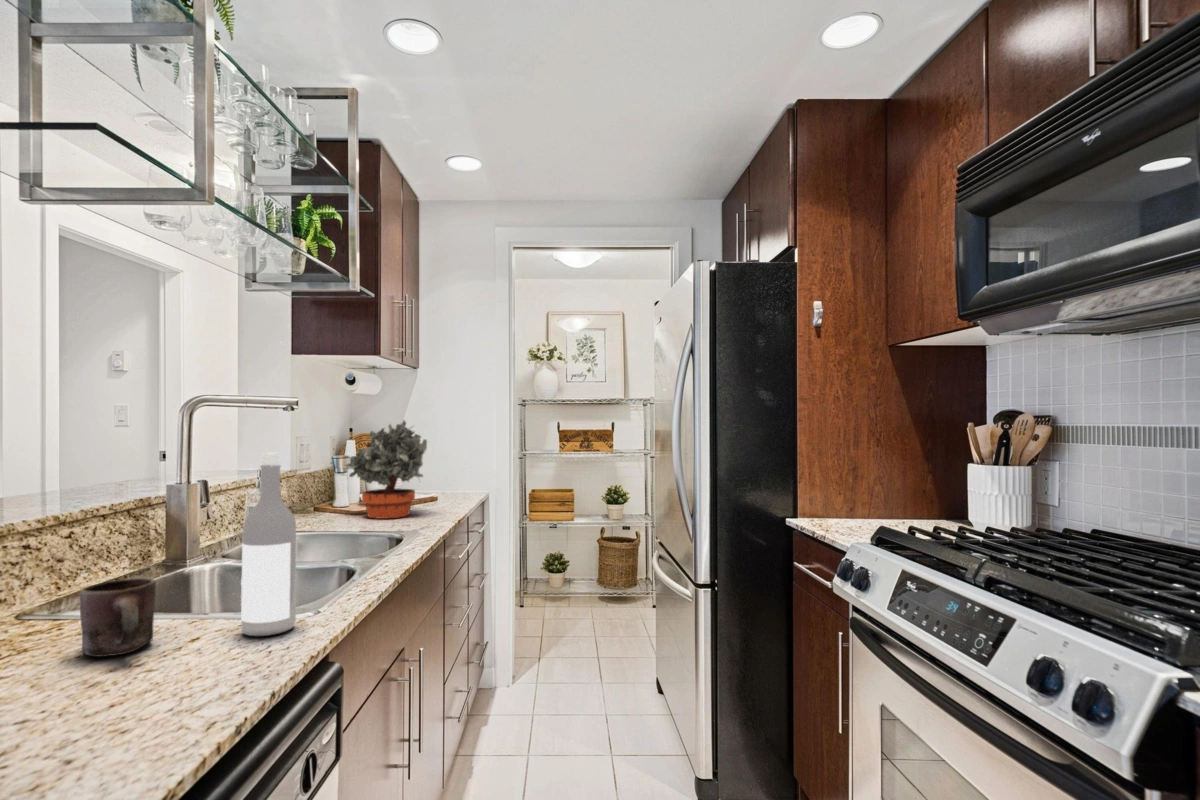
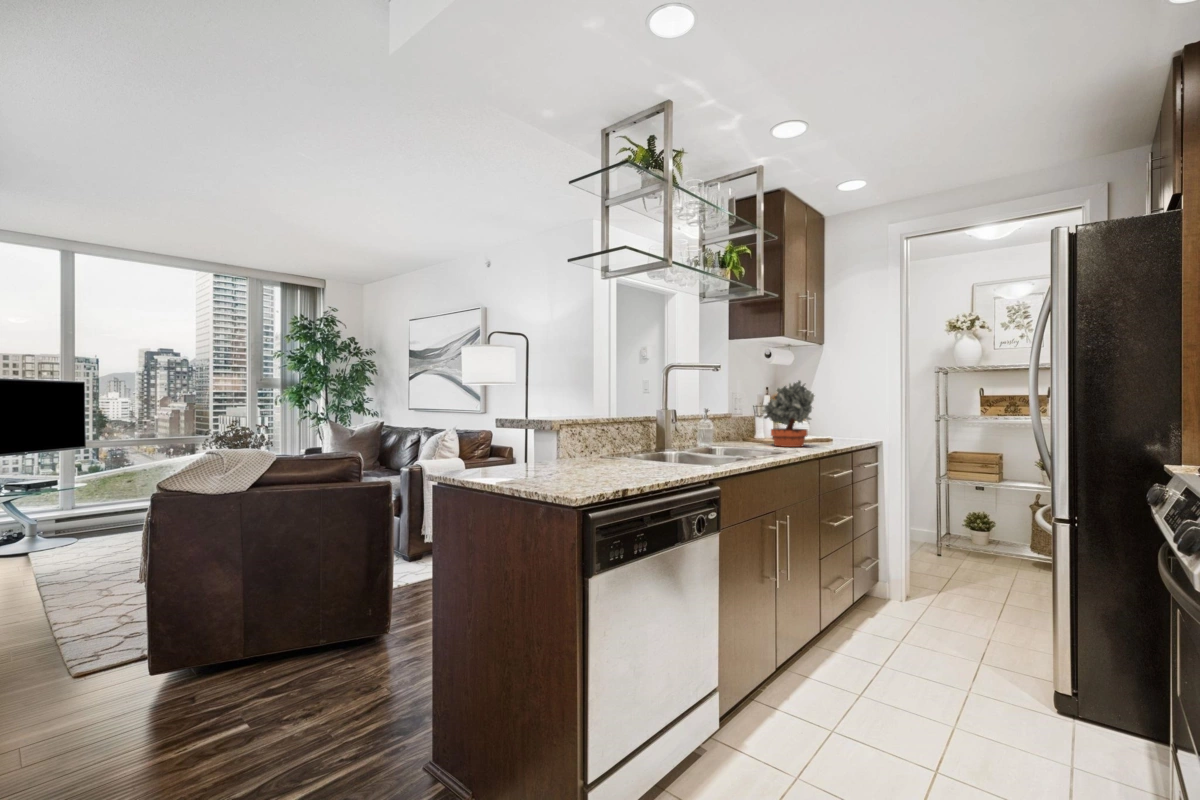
wine bottle: present [241,452,296,636] -> none [679,387,702,469]
mug: present [79,578,156,657] -> none [622,440,647,468]

